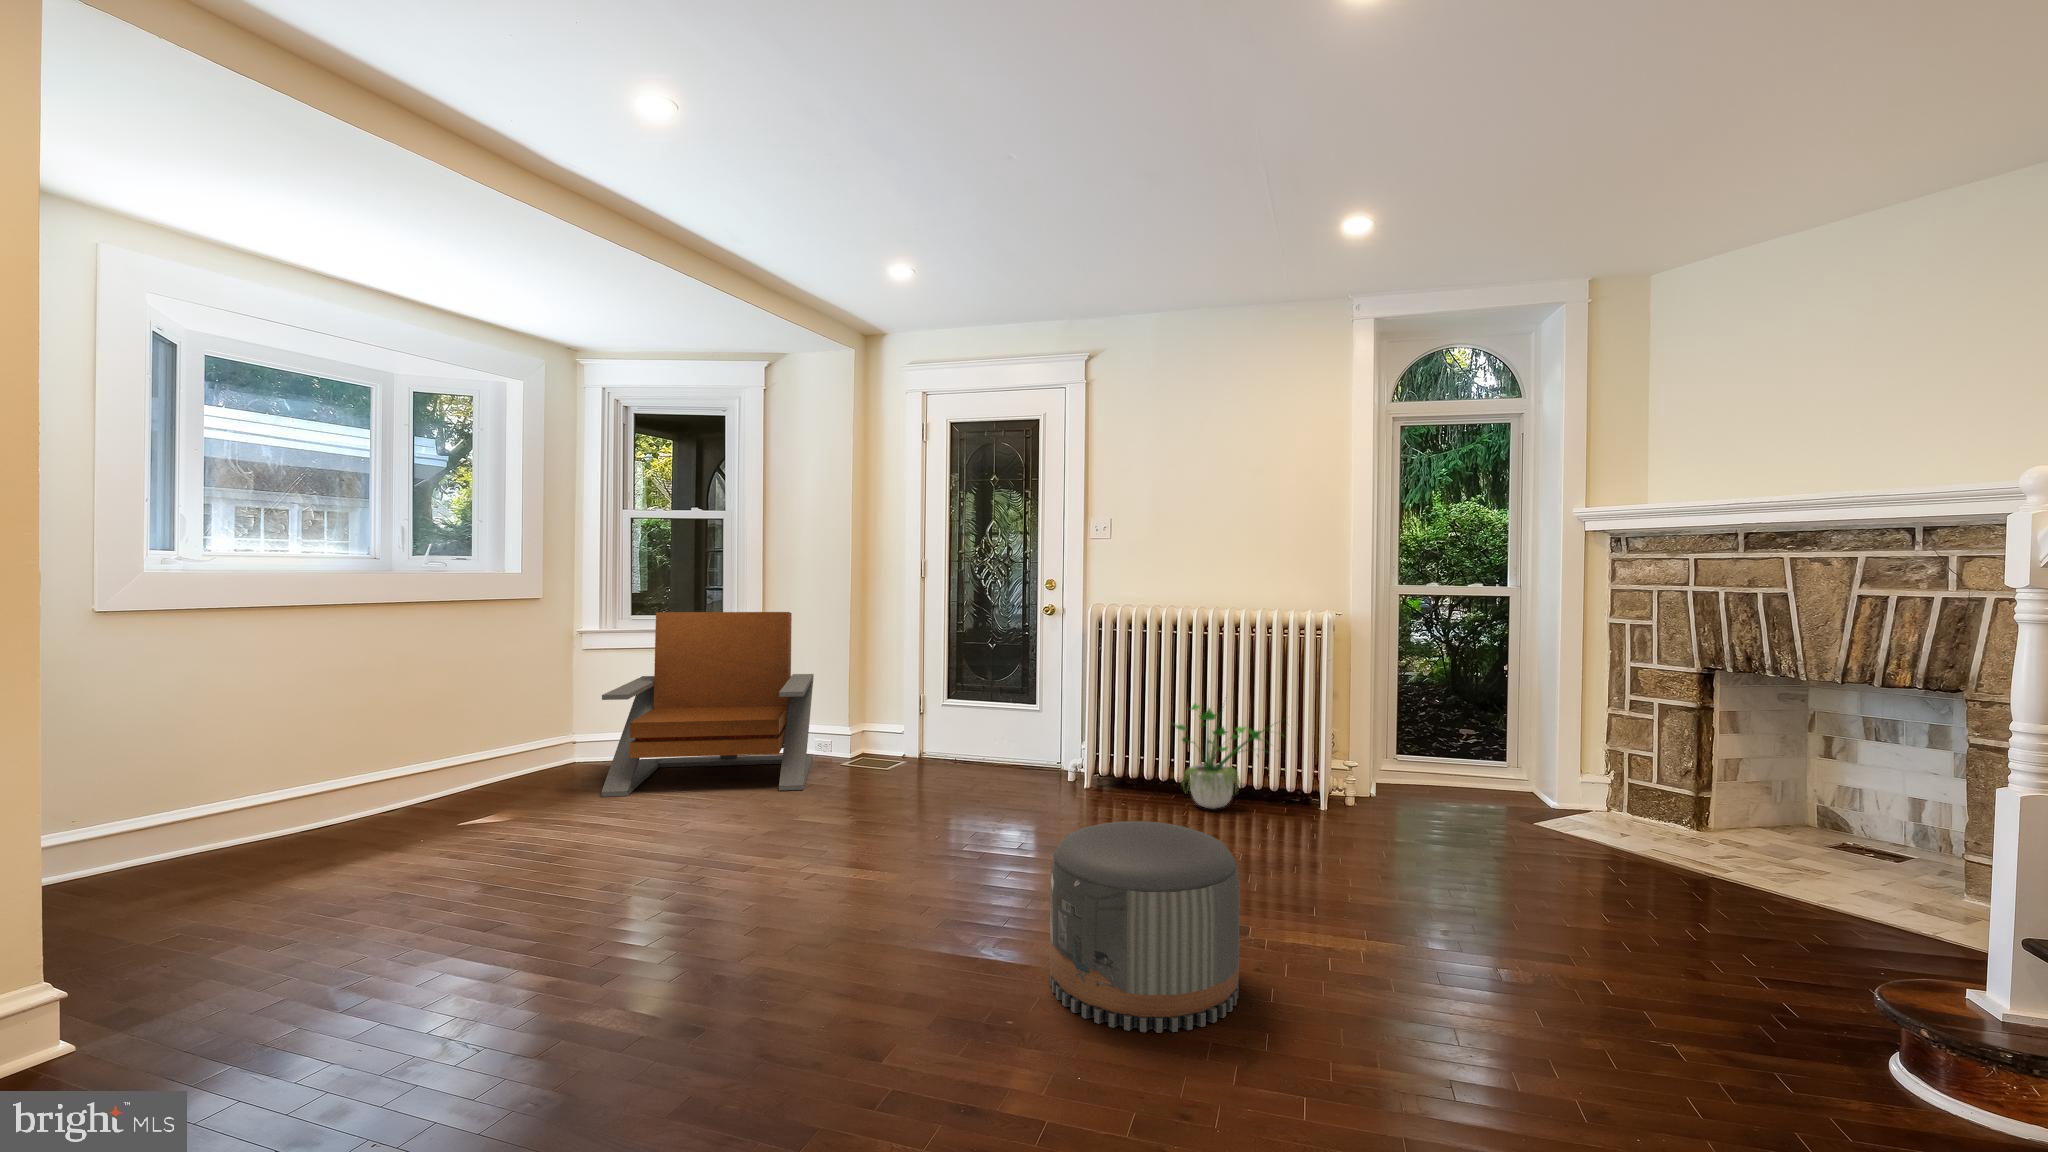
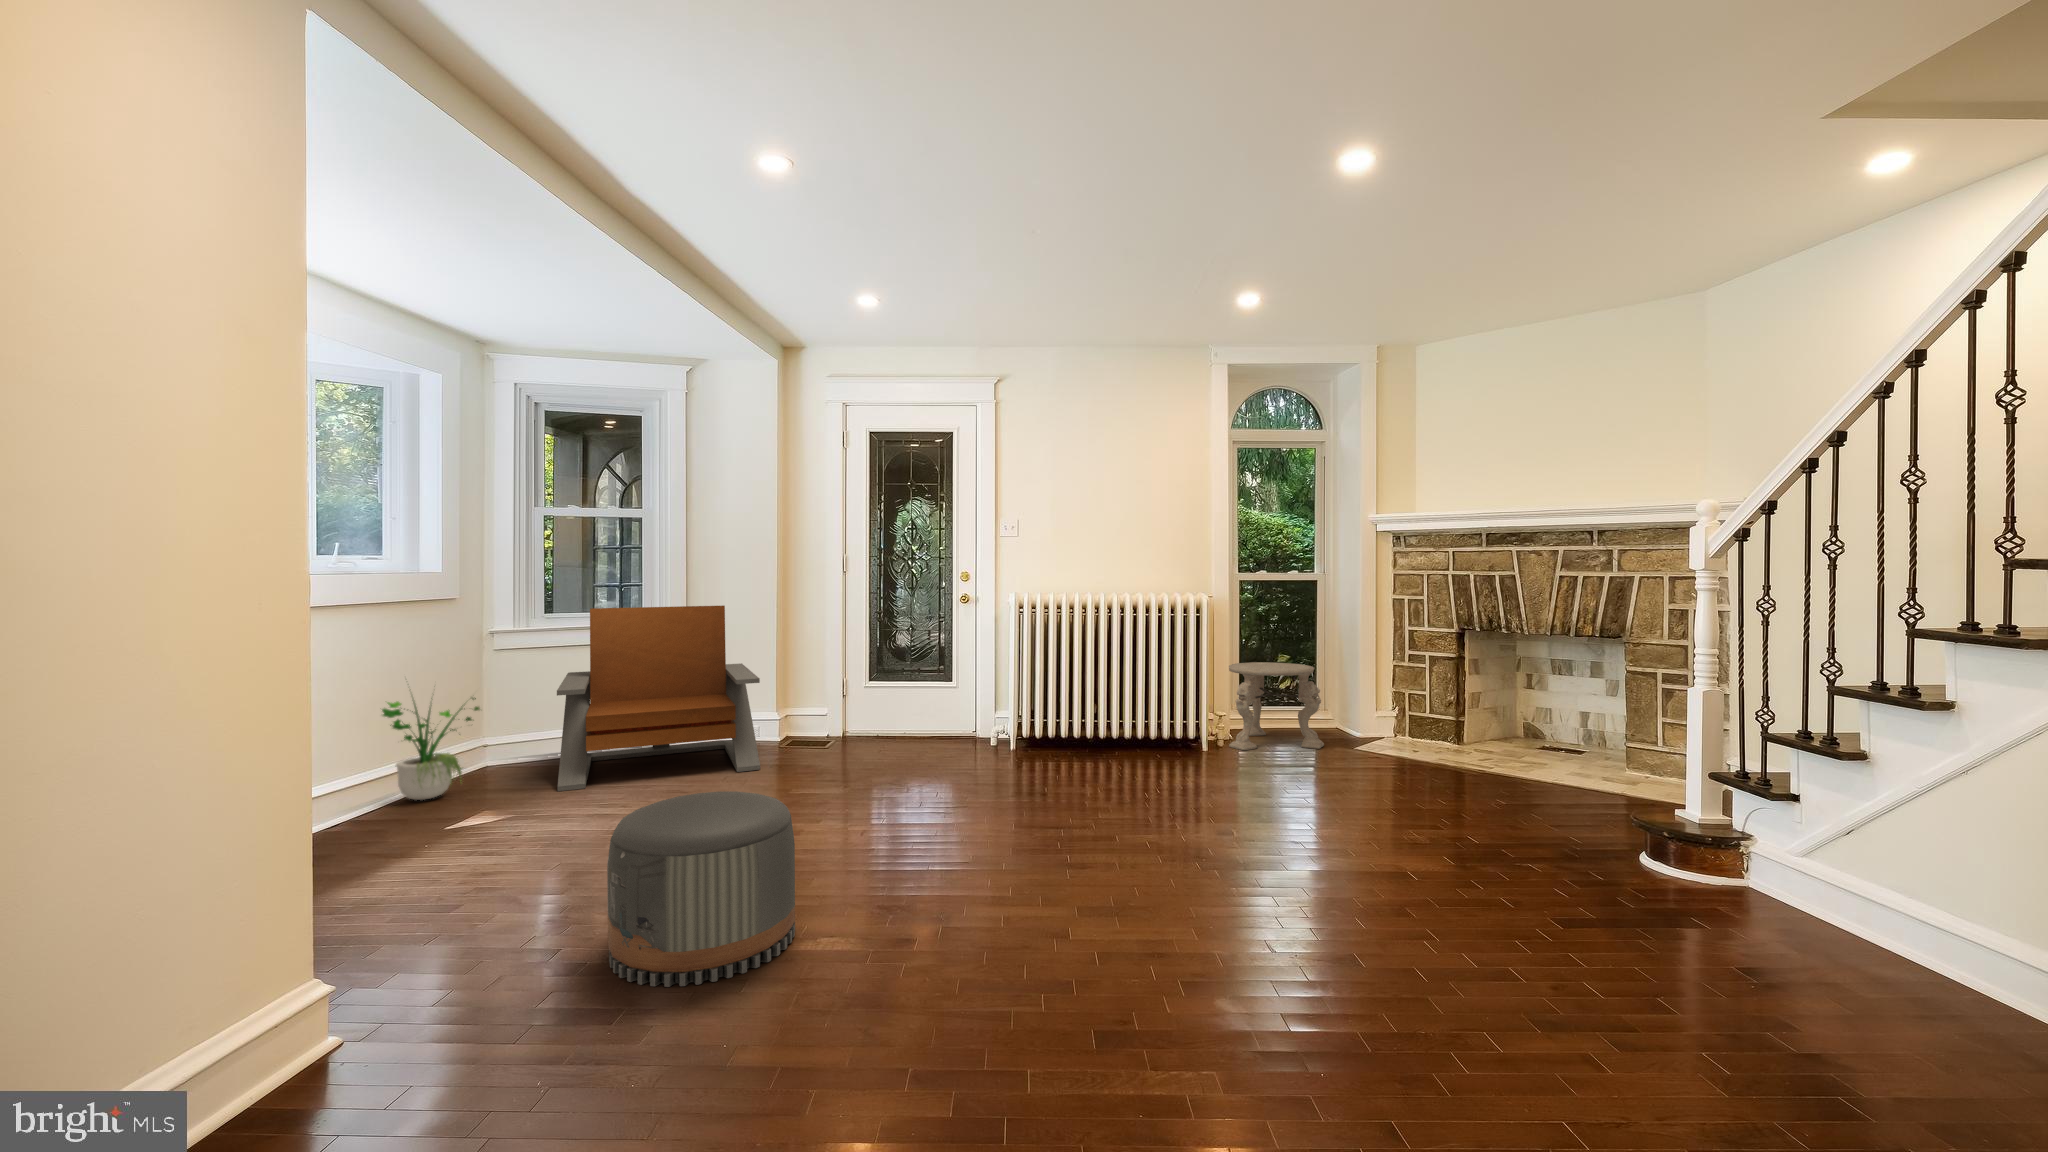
side table: none [1362,699,1496,819] -> present [1229,662,1324,751]
potted plant: present [1175,704,1277,809] -> present [382,698,480,800]
pouf: present [1050,821,1240,1033] -> present [607,791,795,987]

